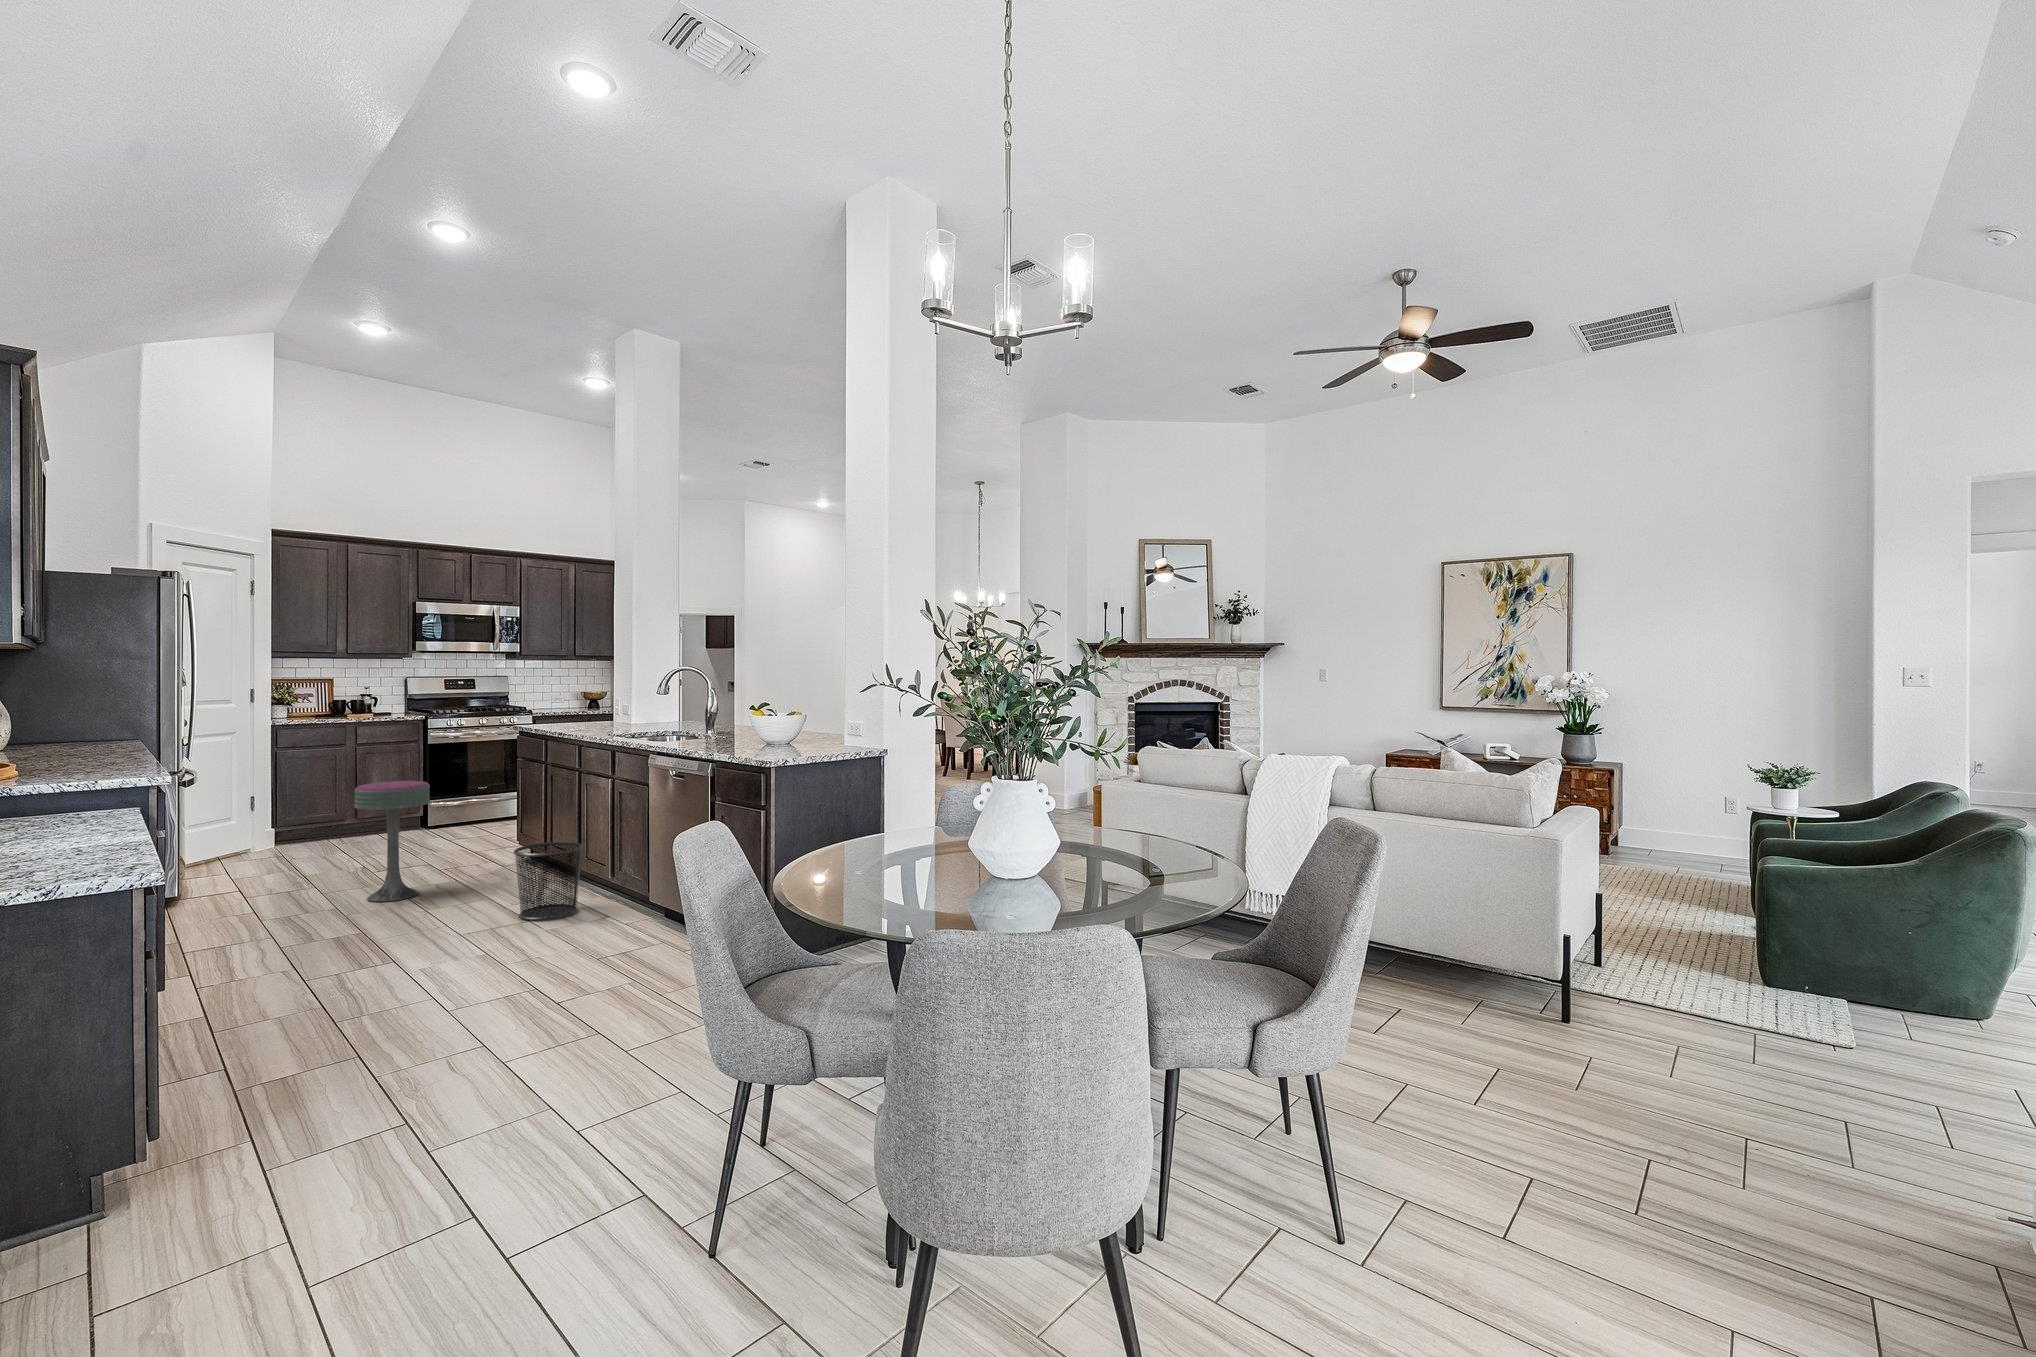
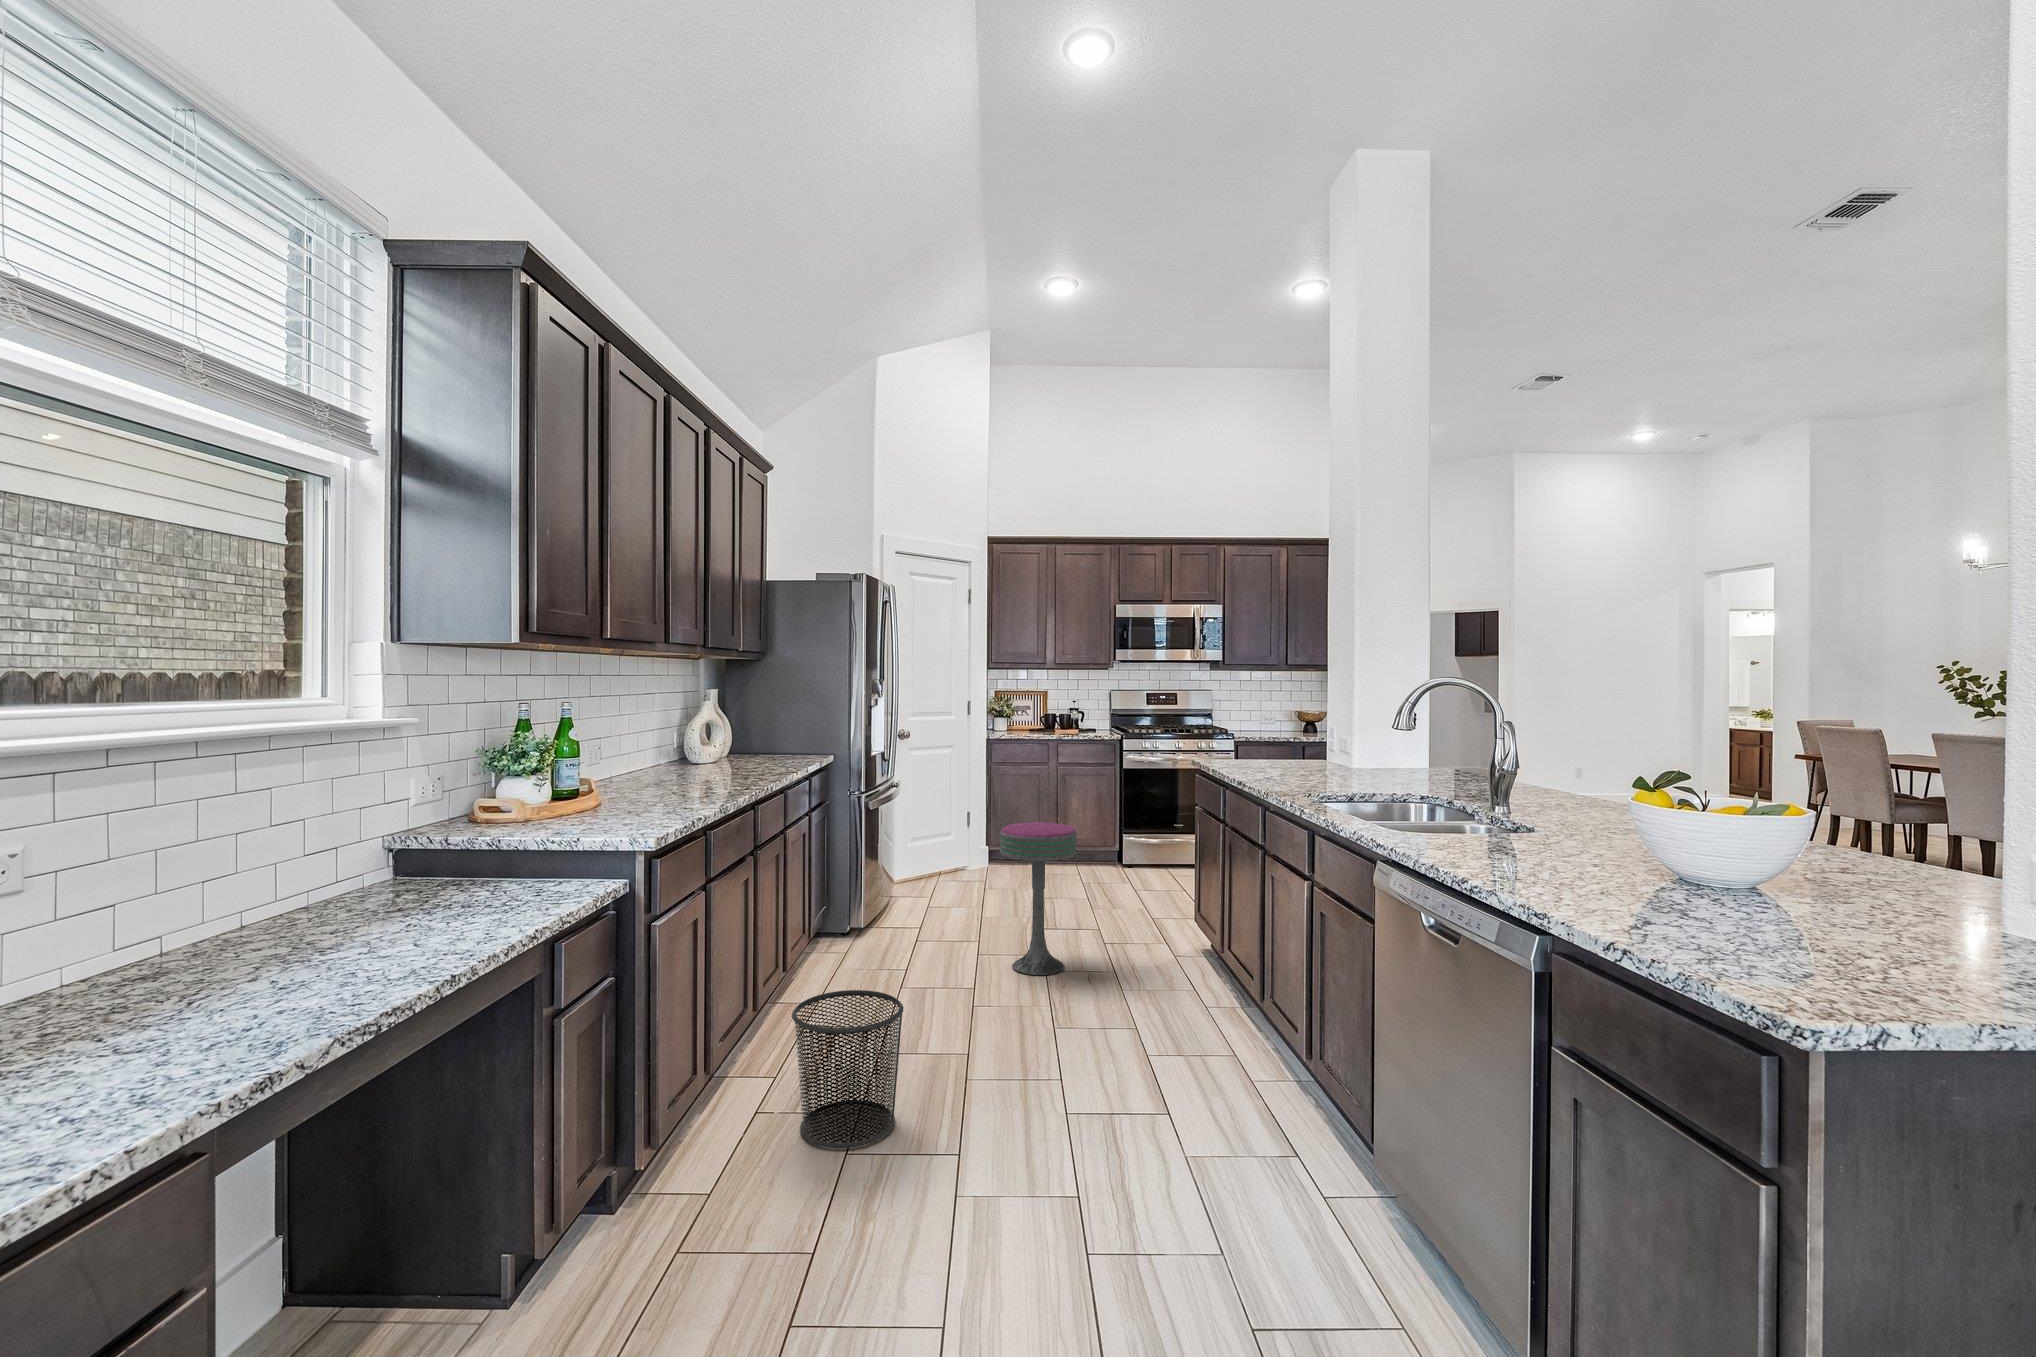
waste bin: present [514,842,583,921] -> present [792,990,904,1148]

